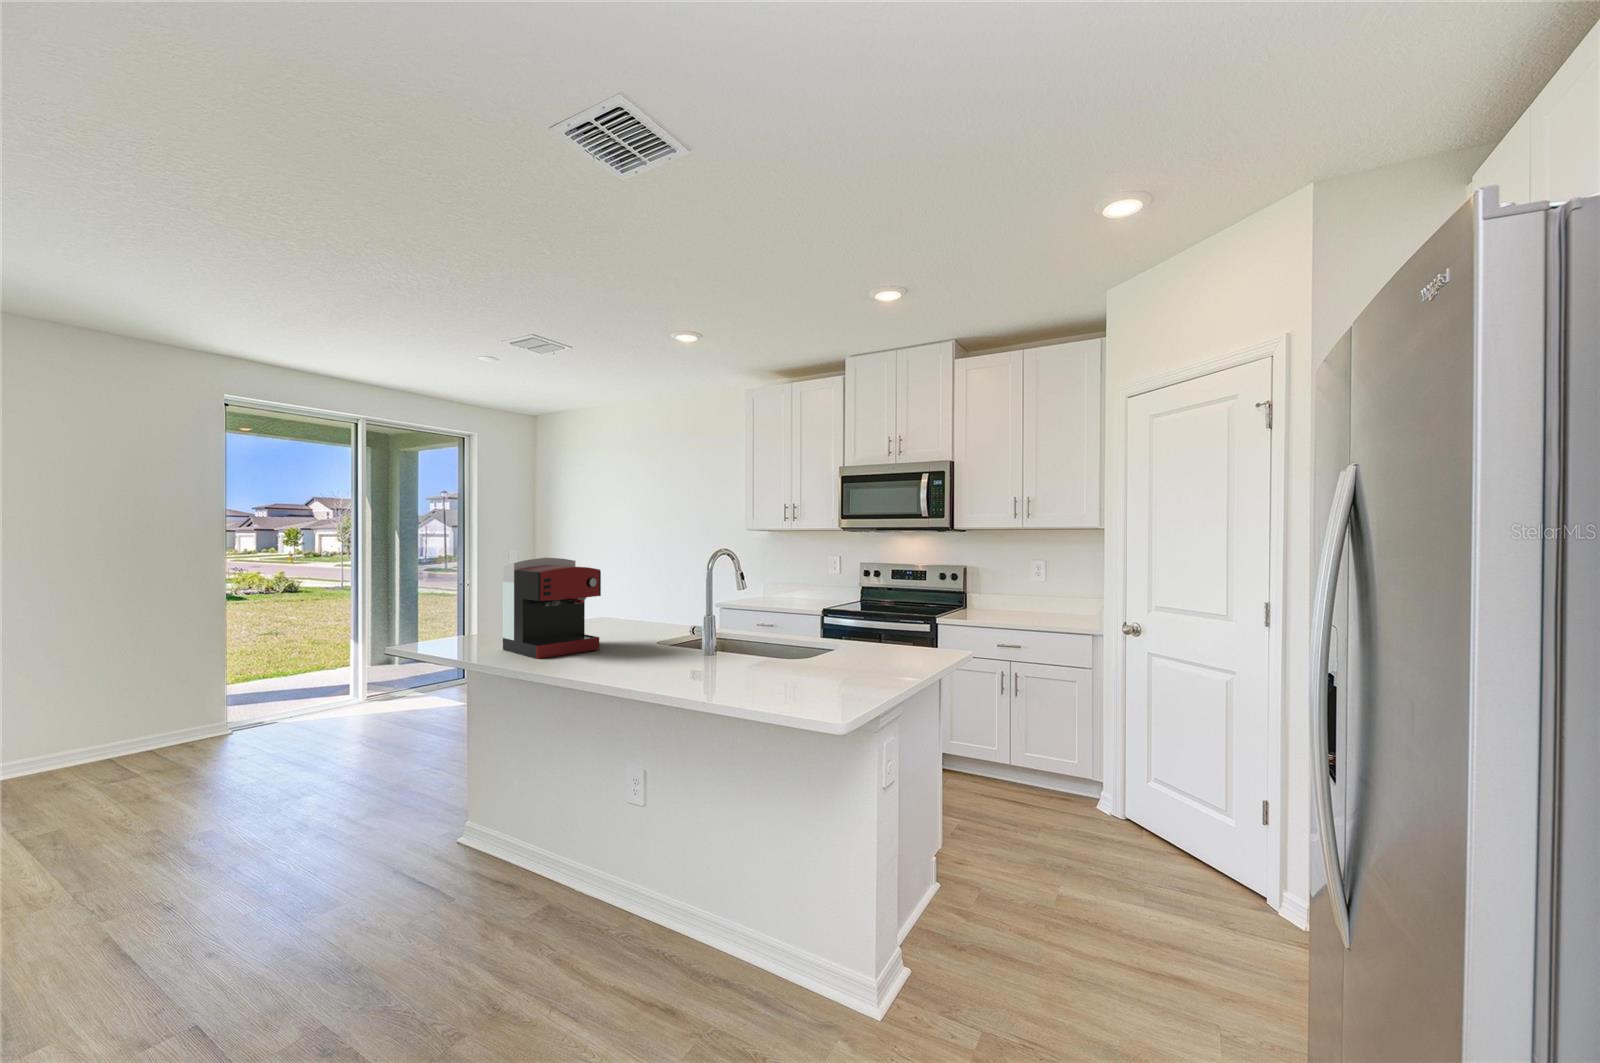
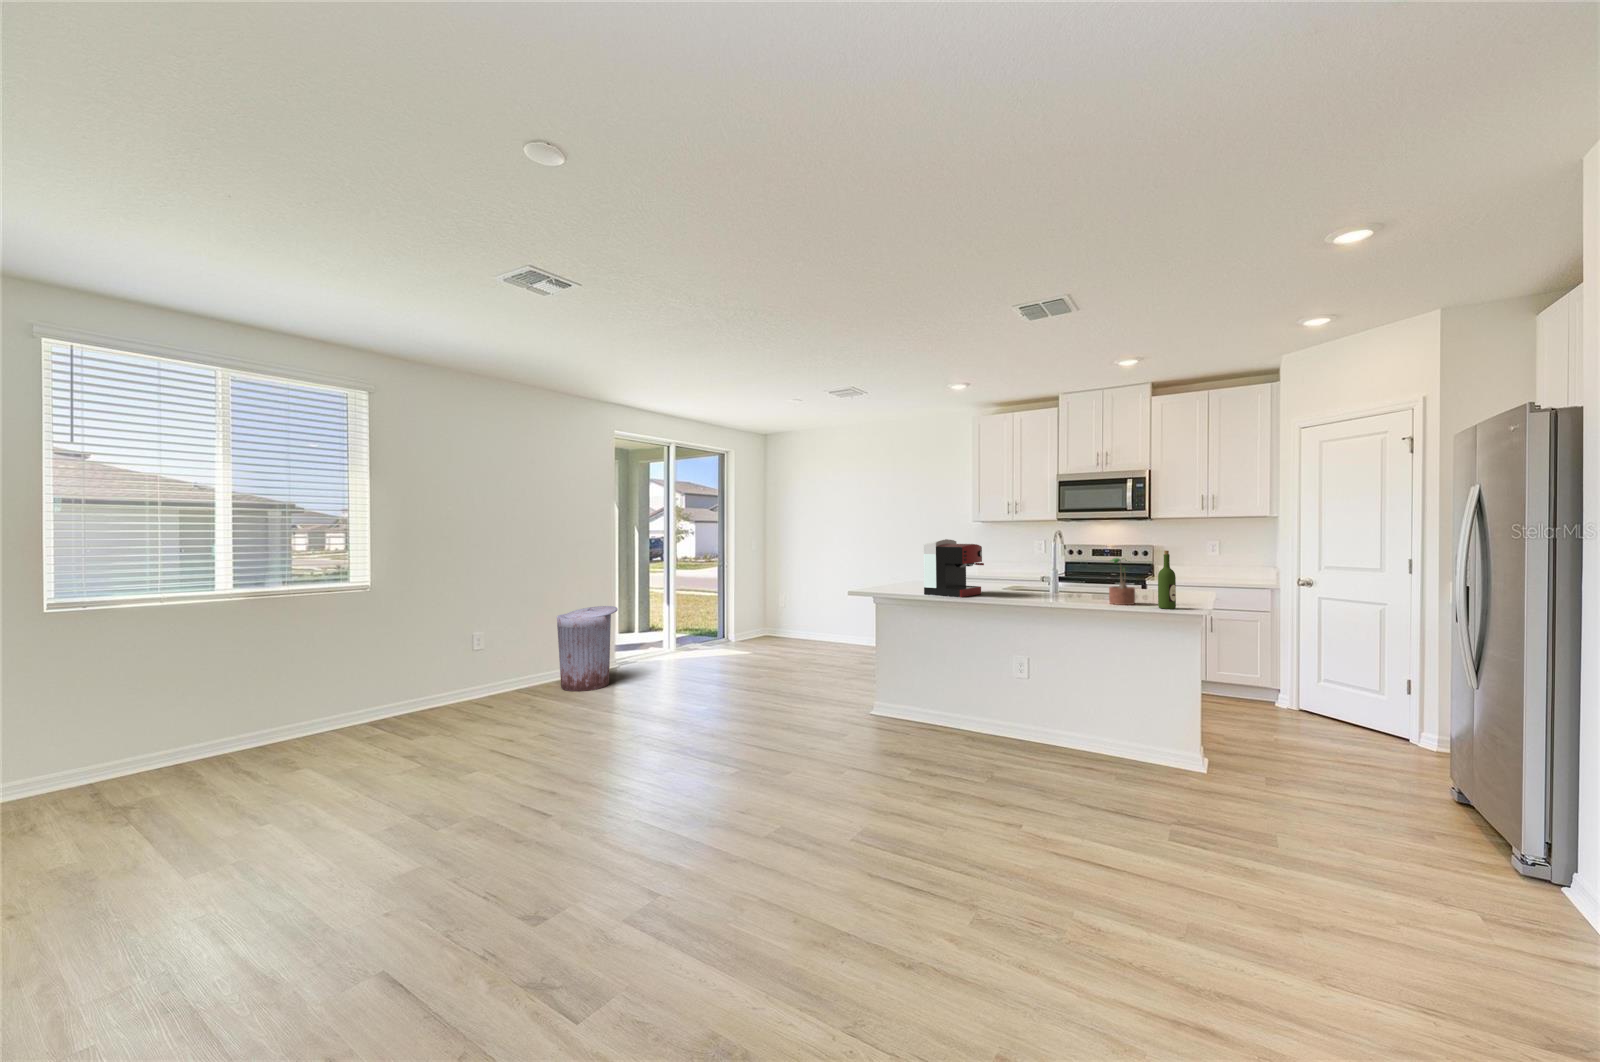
wine bottle: none [800,587,829,699] -> present [1158,551,1176,609]
potted plant: none [745,597,792,685] -> present [1109,558,1135,605]
trash can: none [55,647,186,783] -> present [557,606,618,691]

